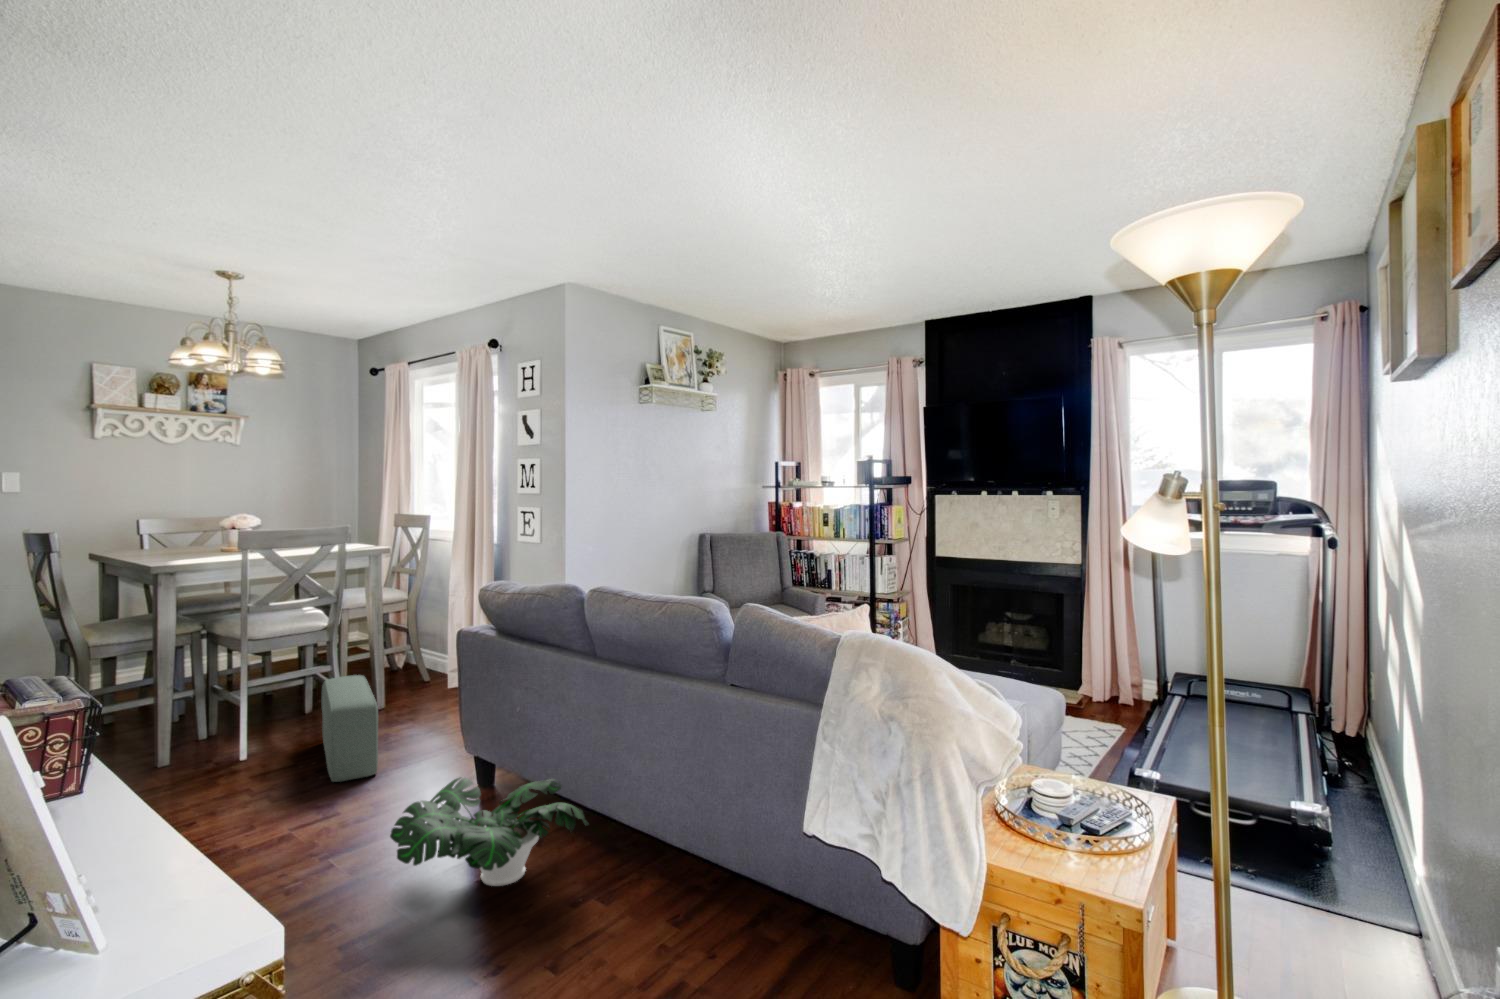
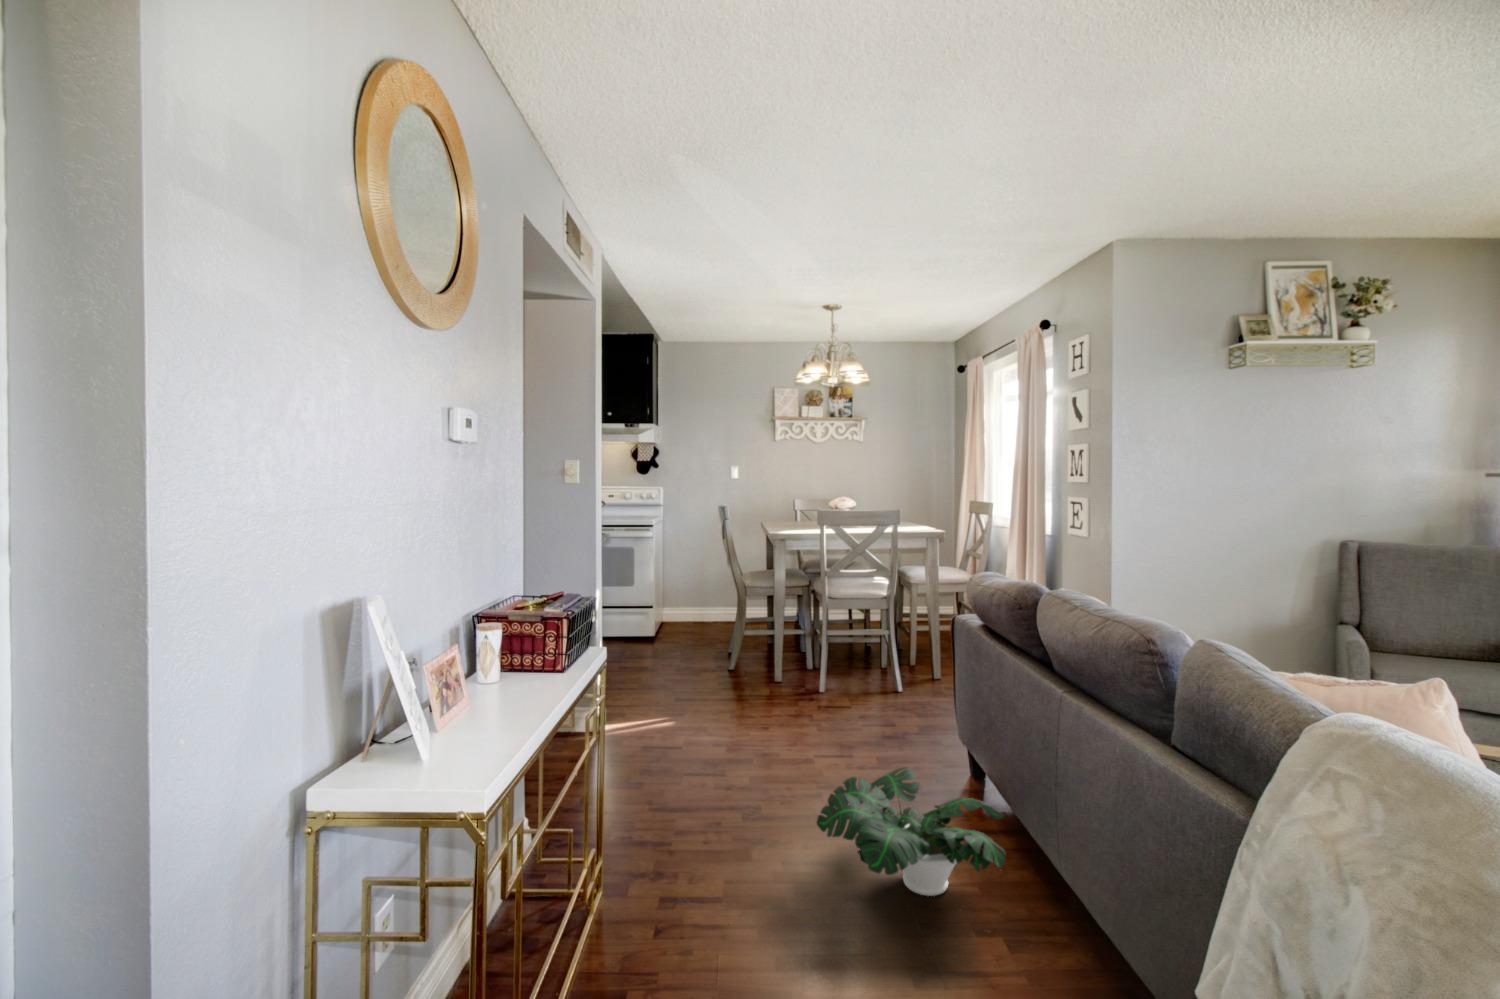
pouf: present [322,675,378,782] -> none [855,643,907,738]

